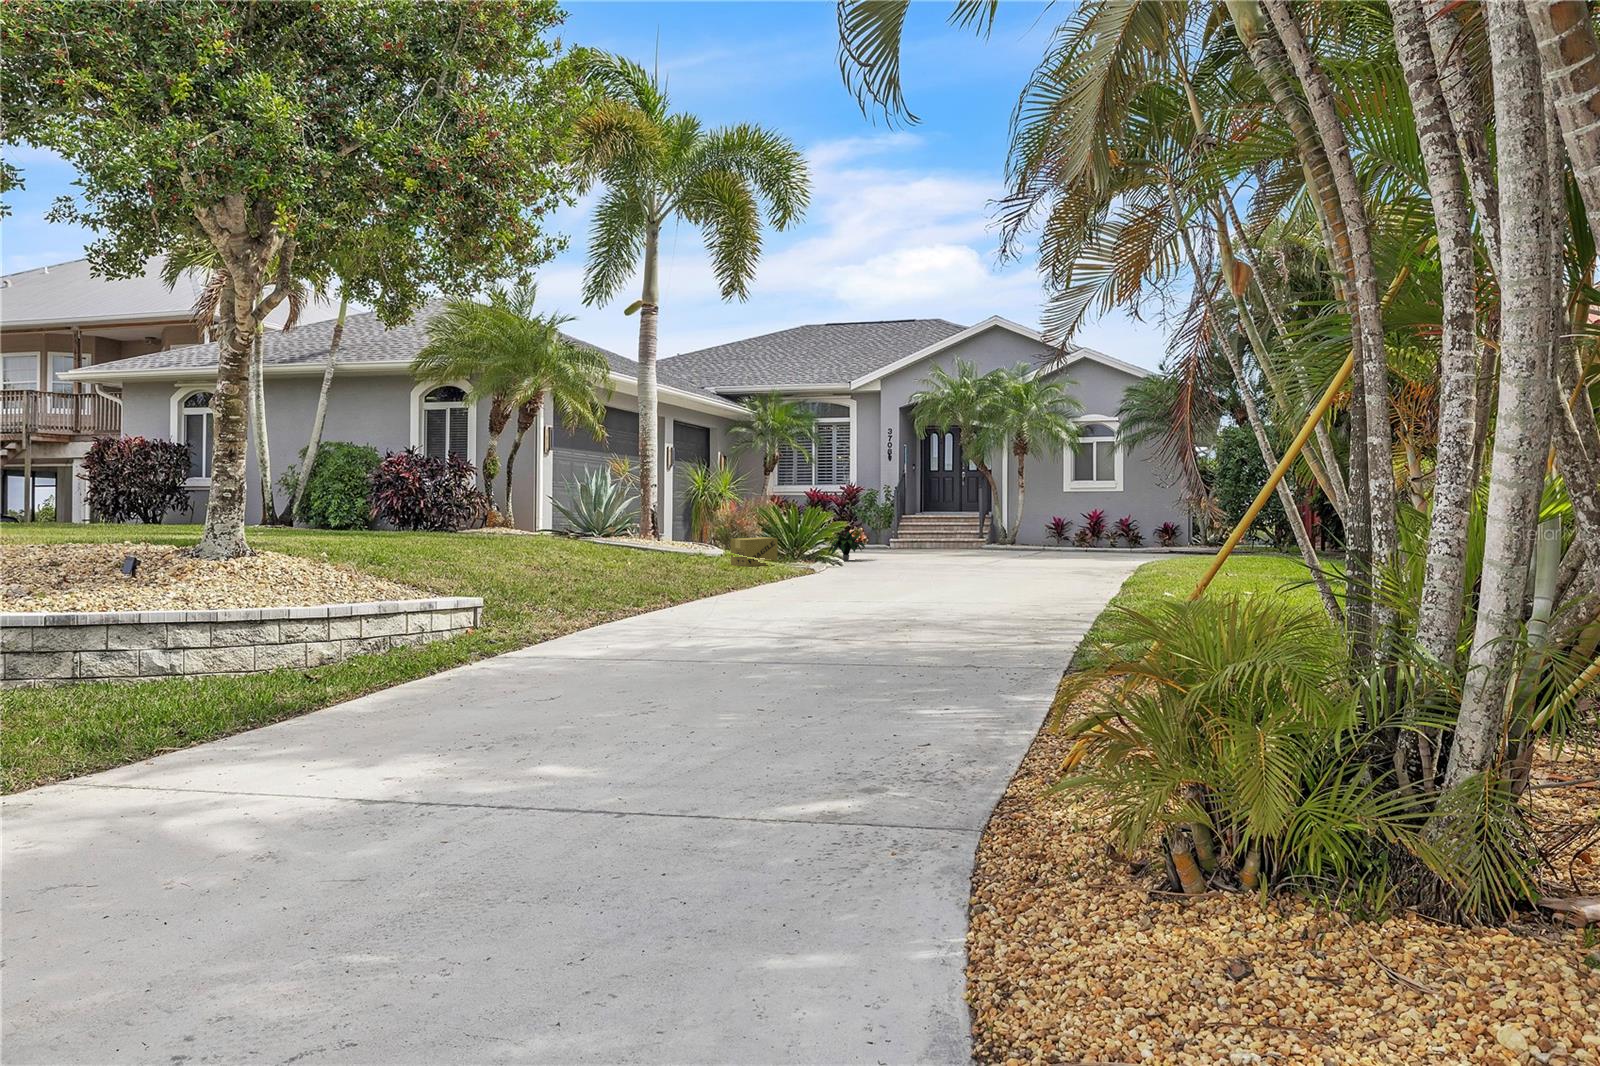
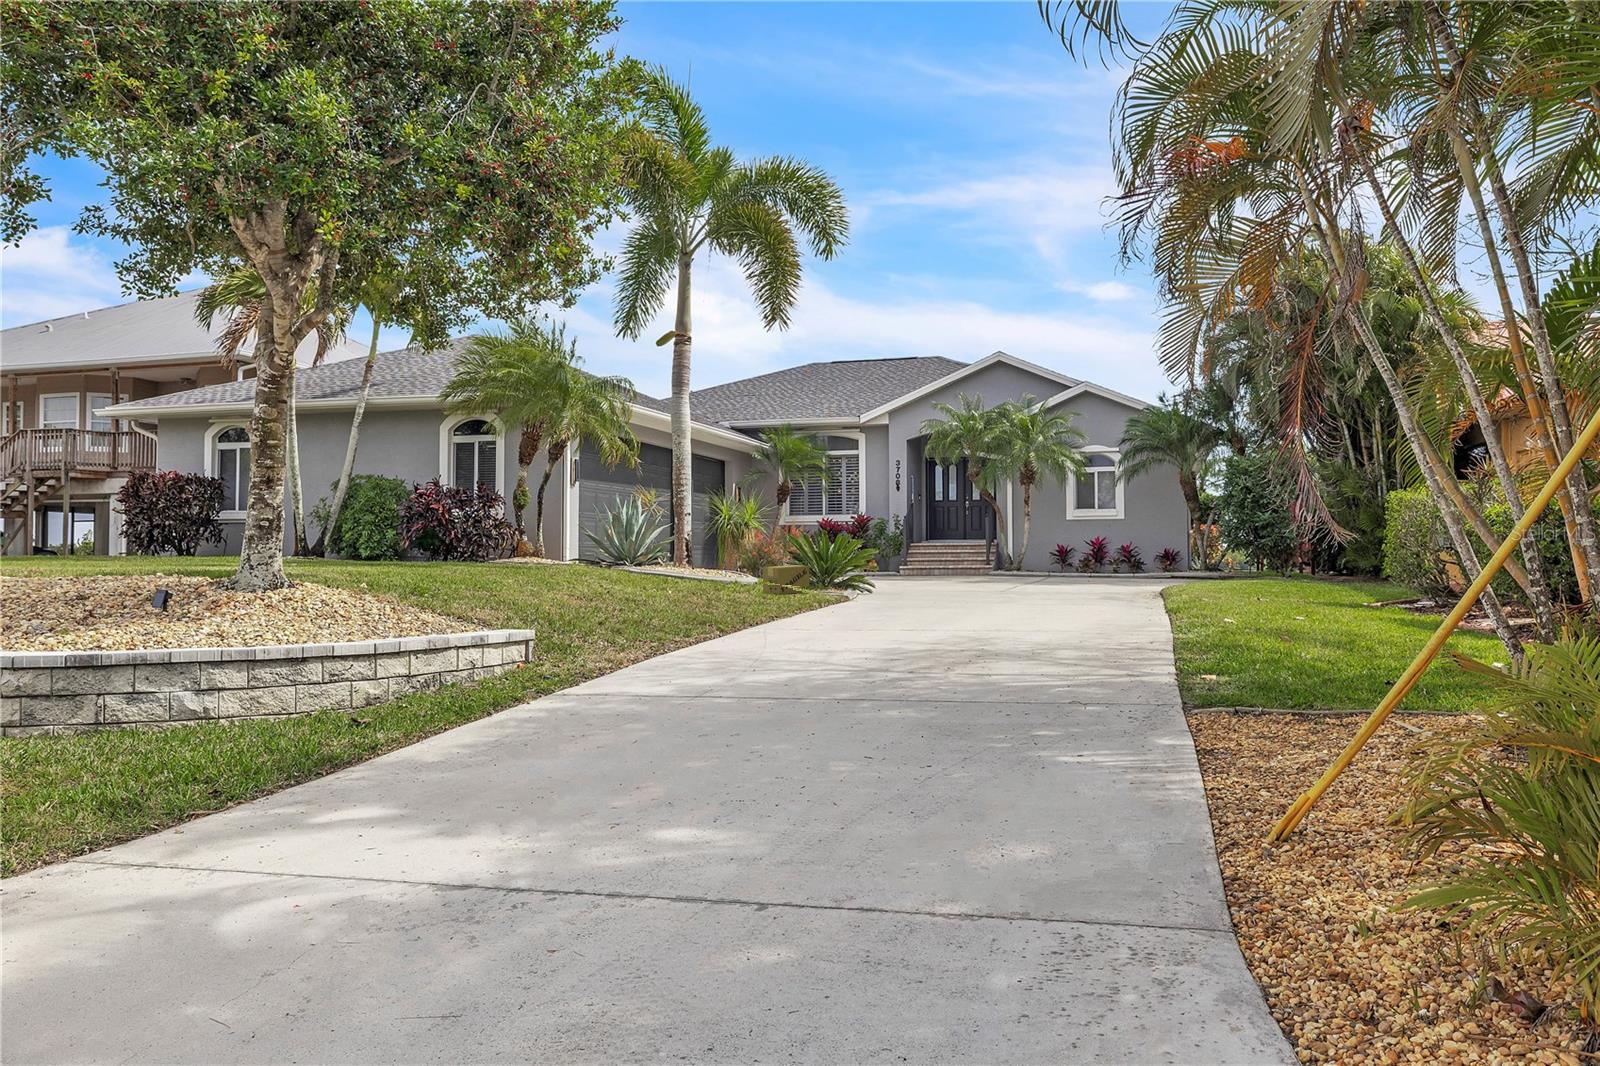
potted plant: present [828,530,865,561] -> present [407,526,445,558]

